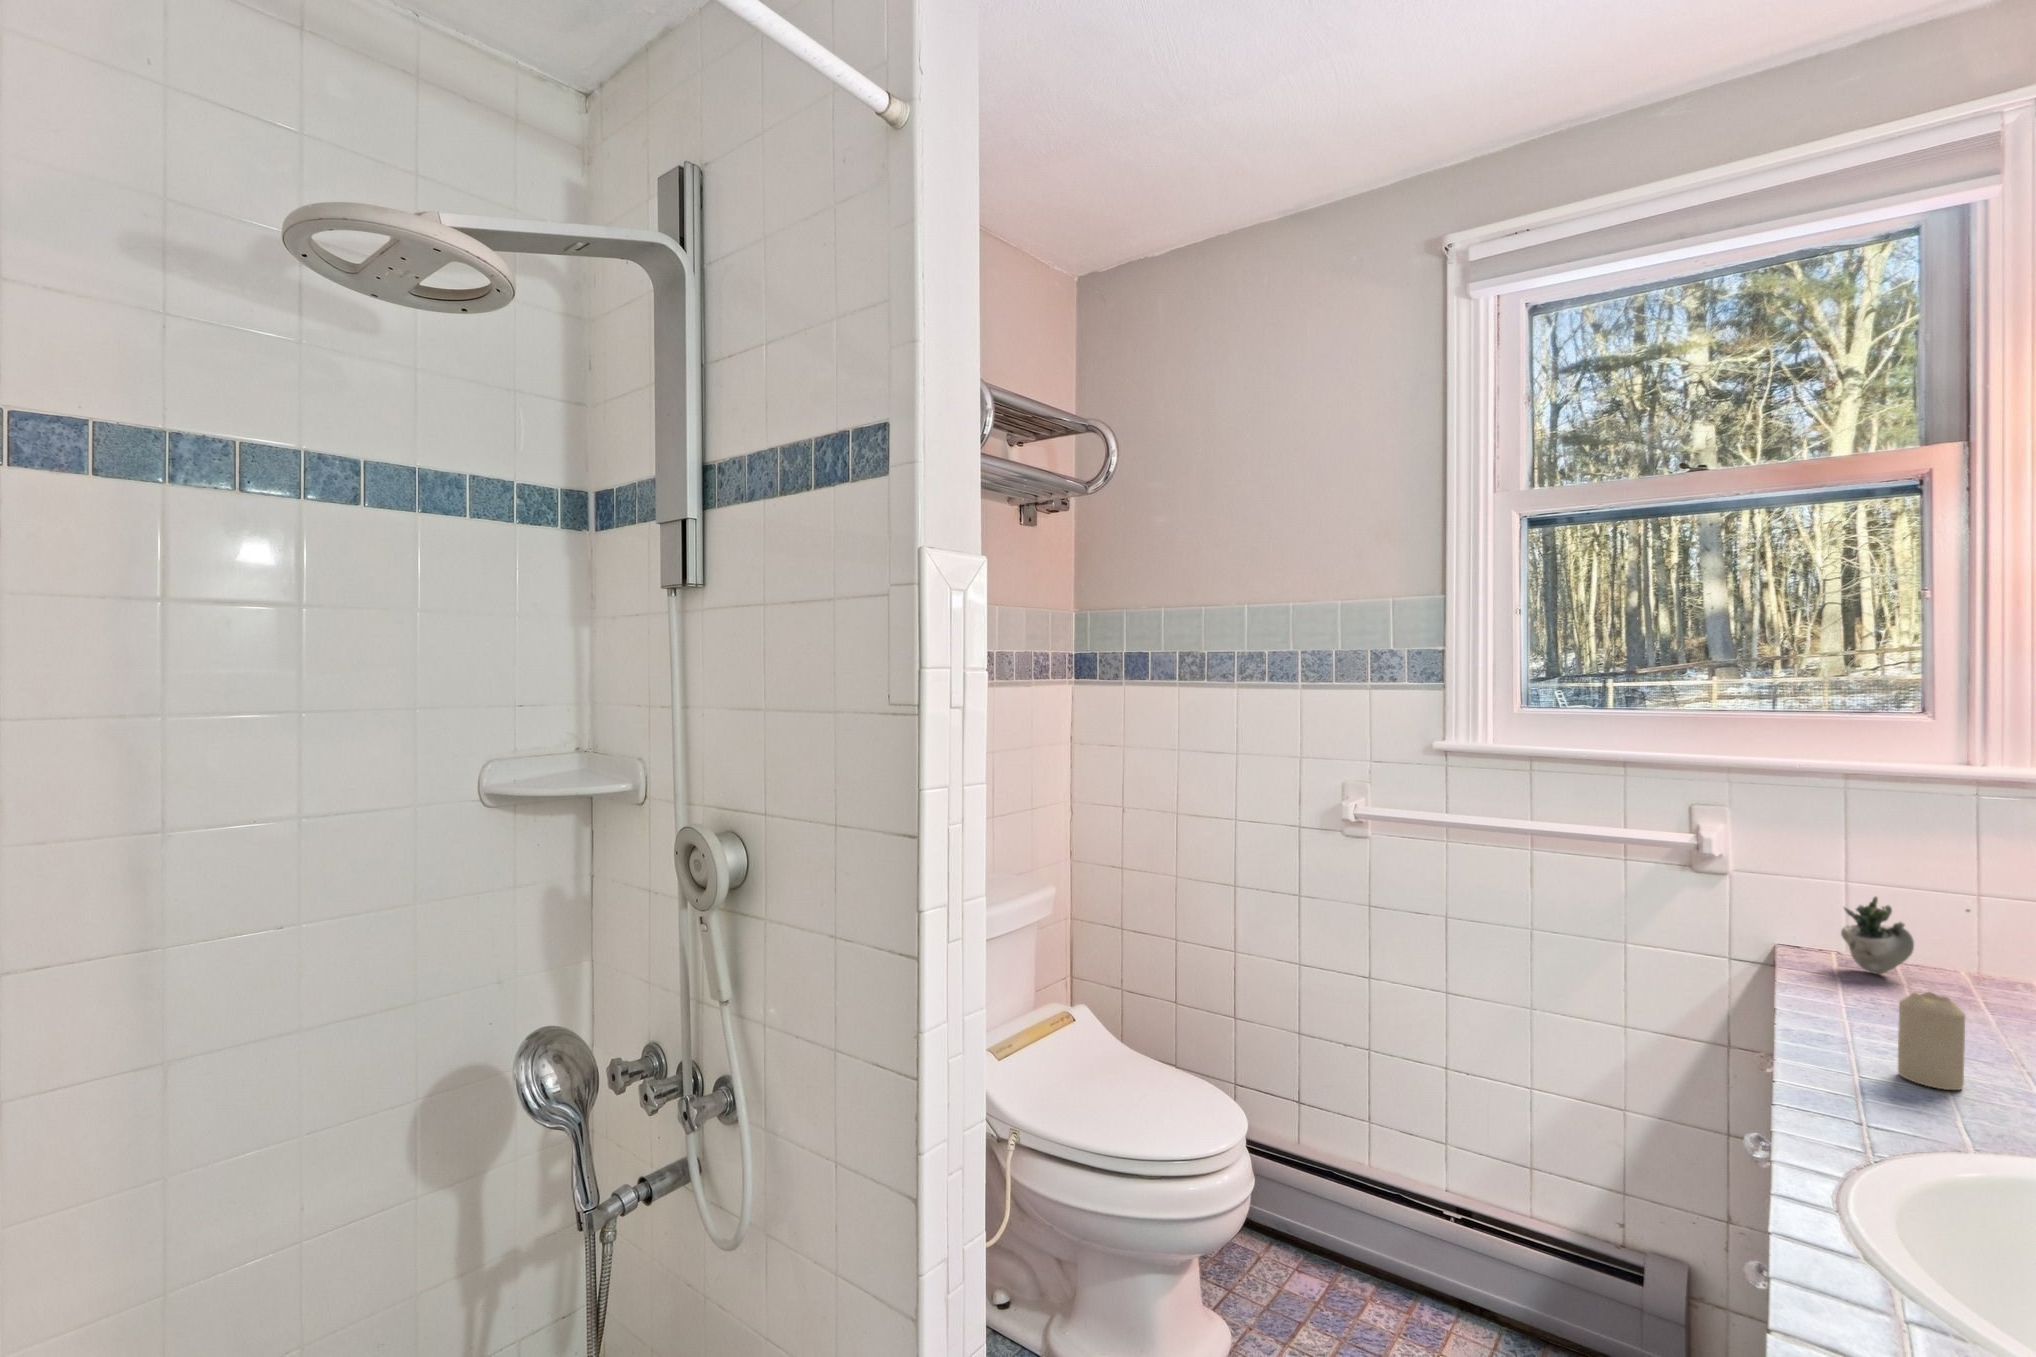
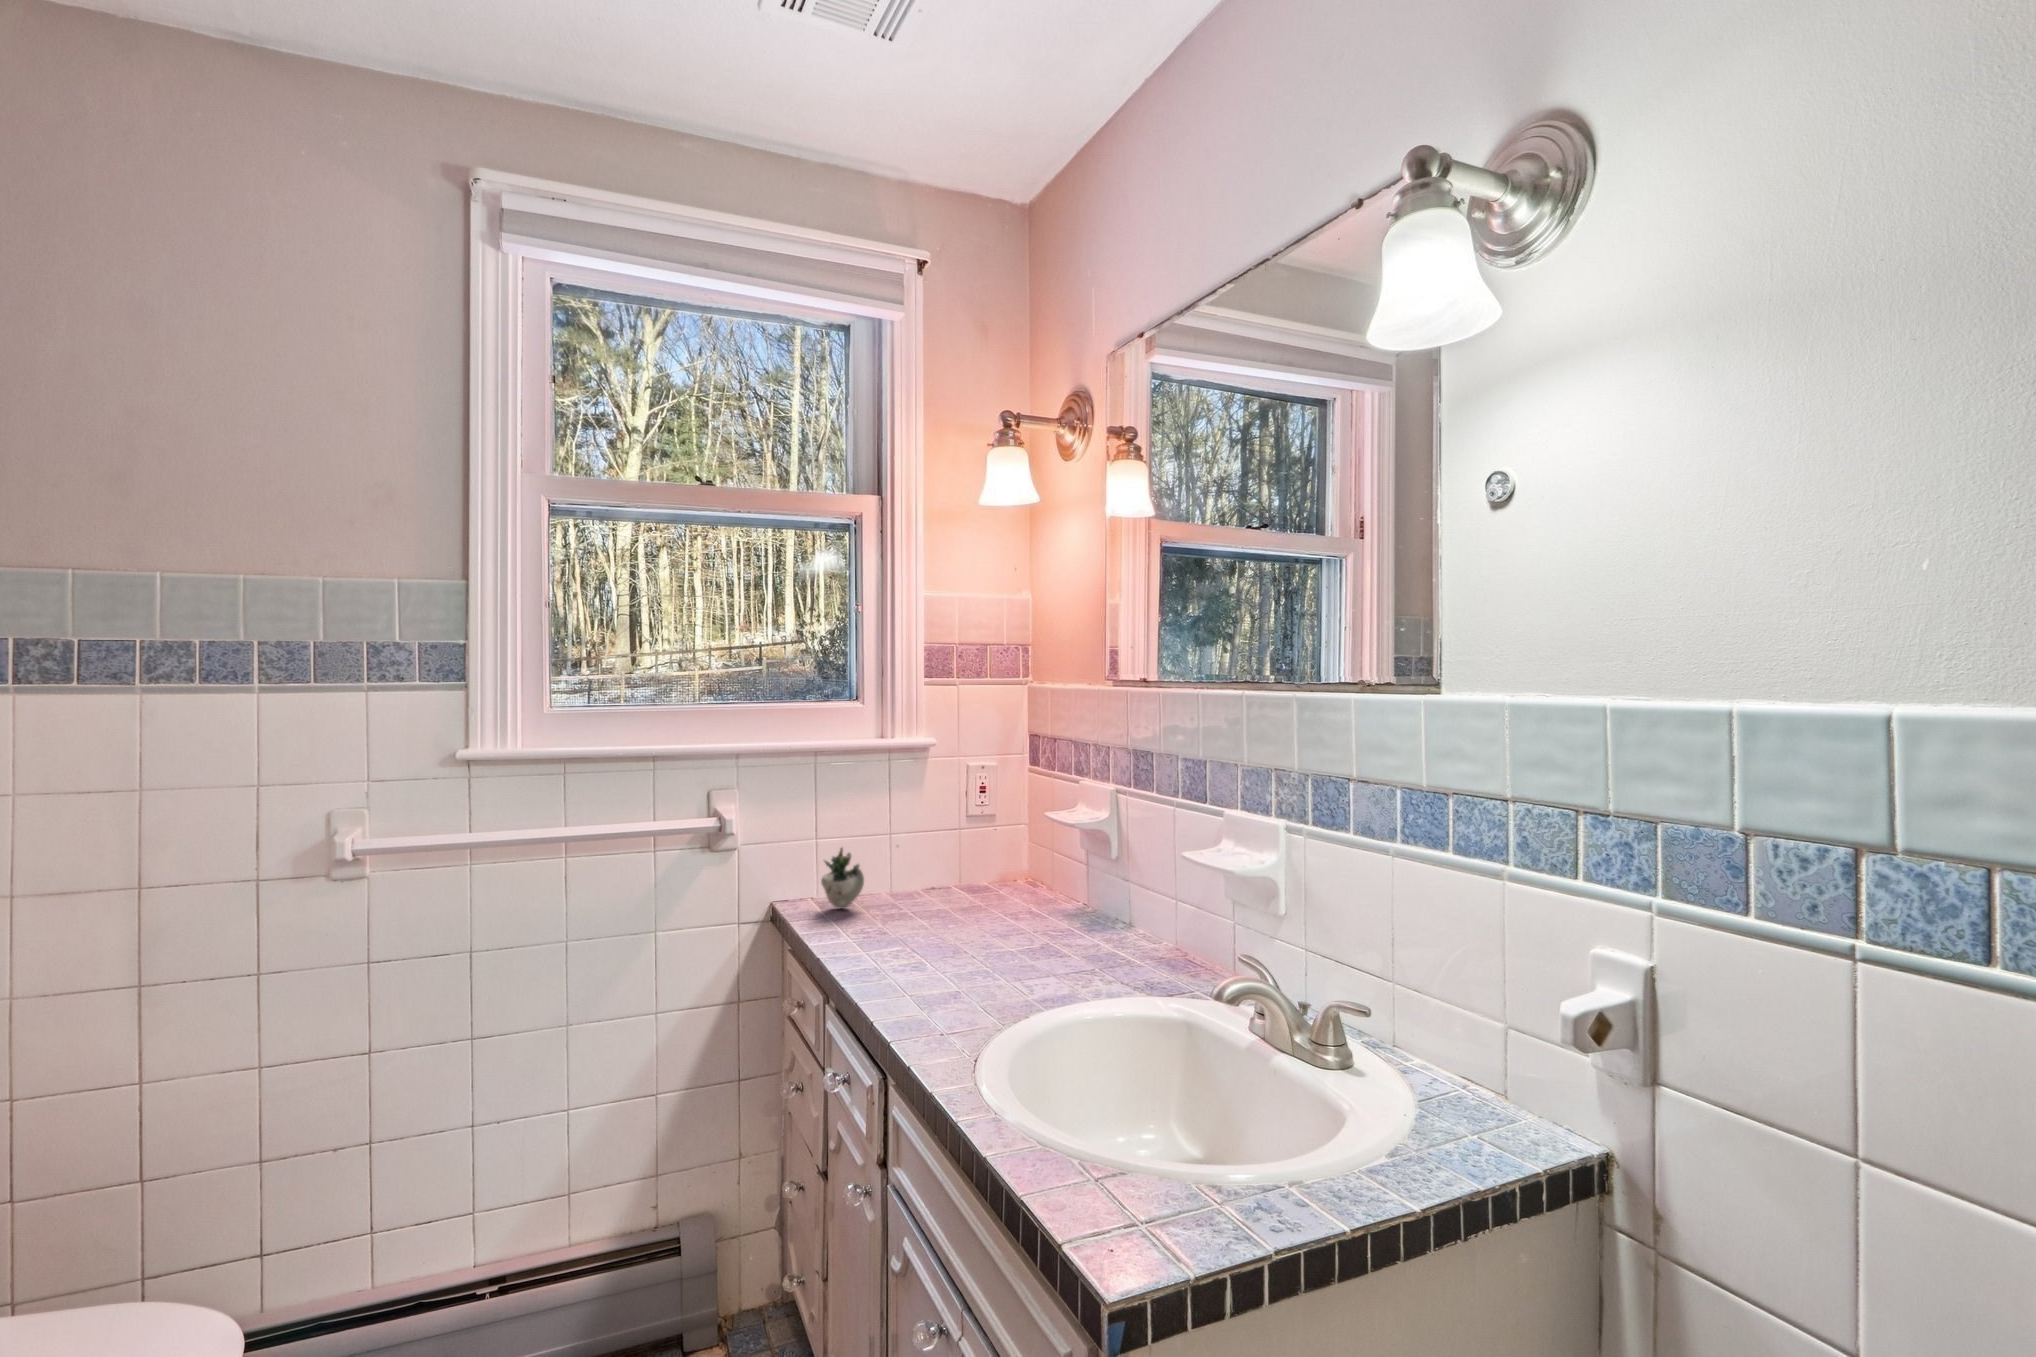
candle: present [1898,992,1965,1090] -> none [901,912,938,984]

